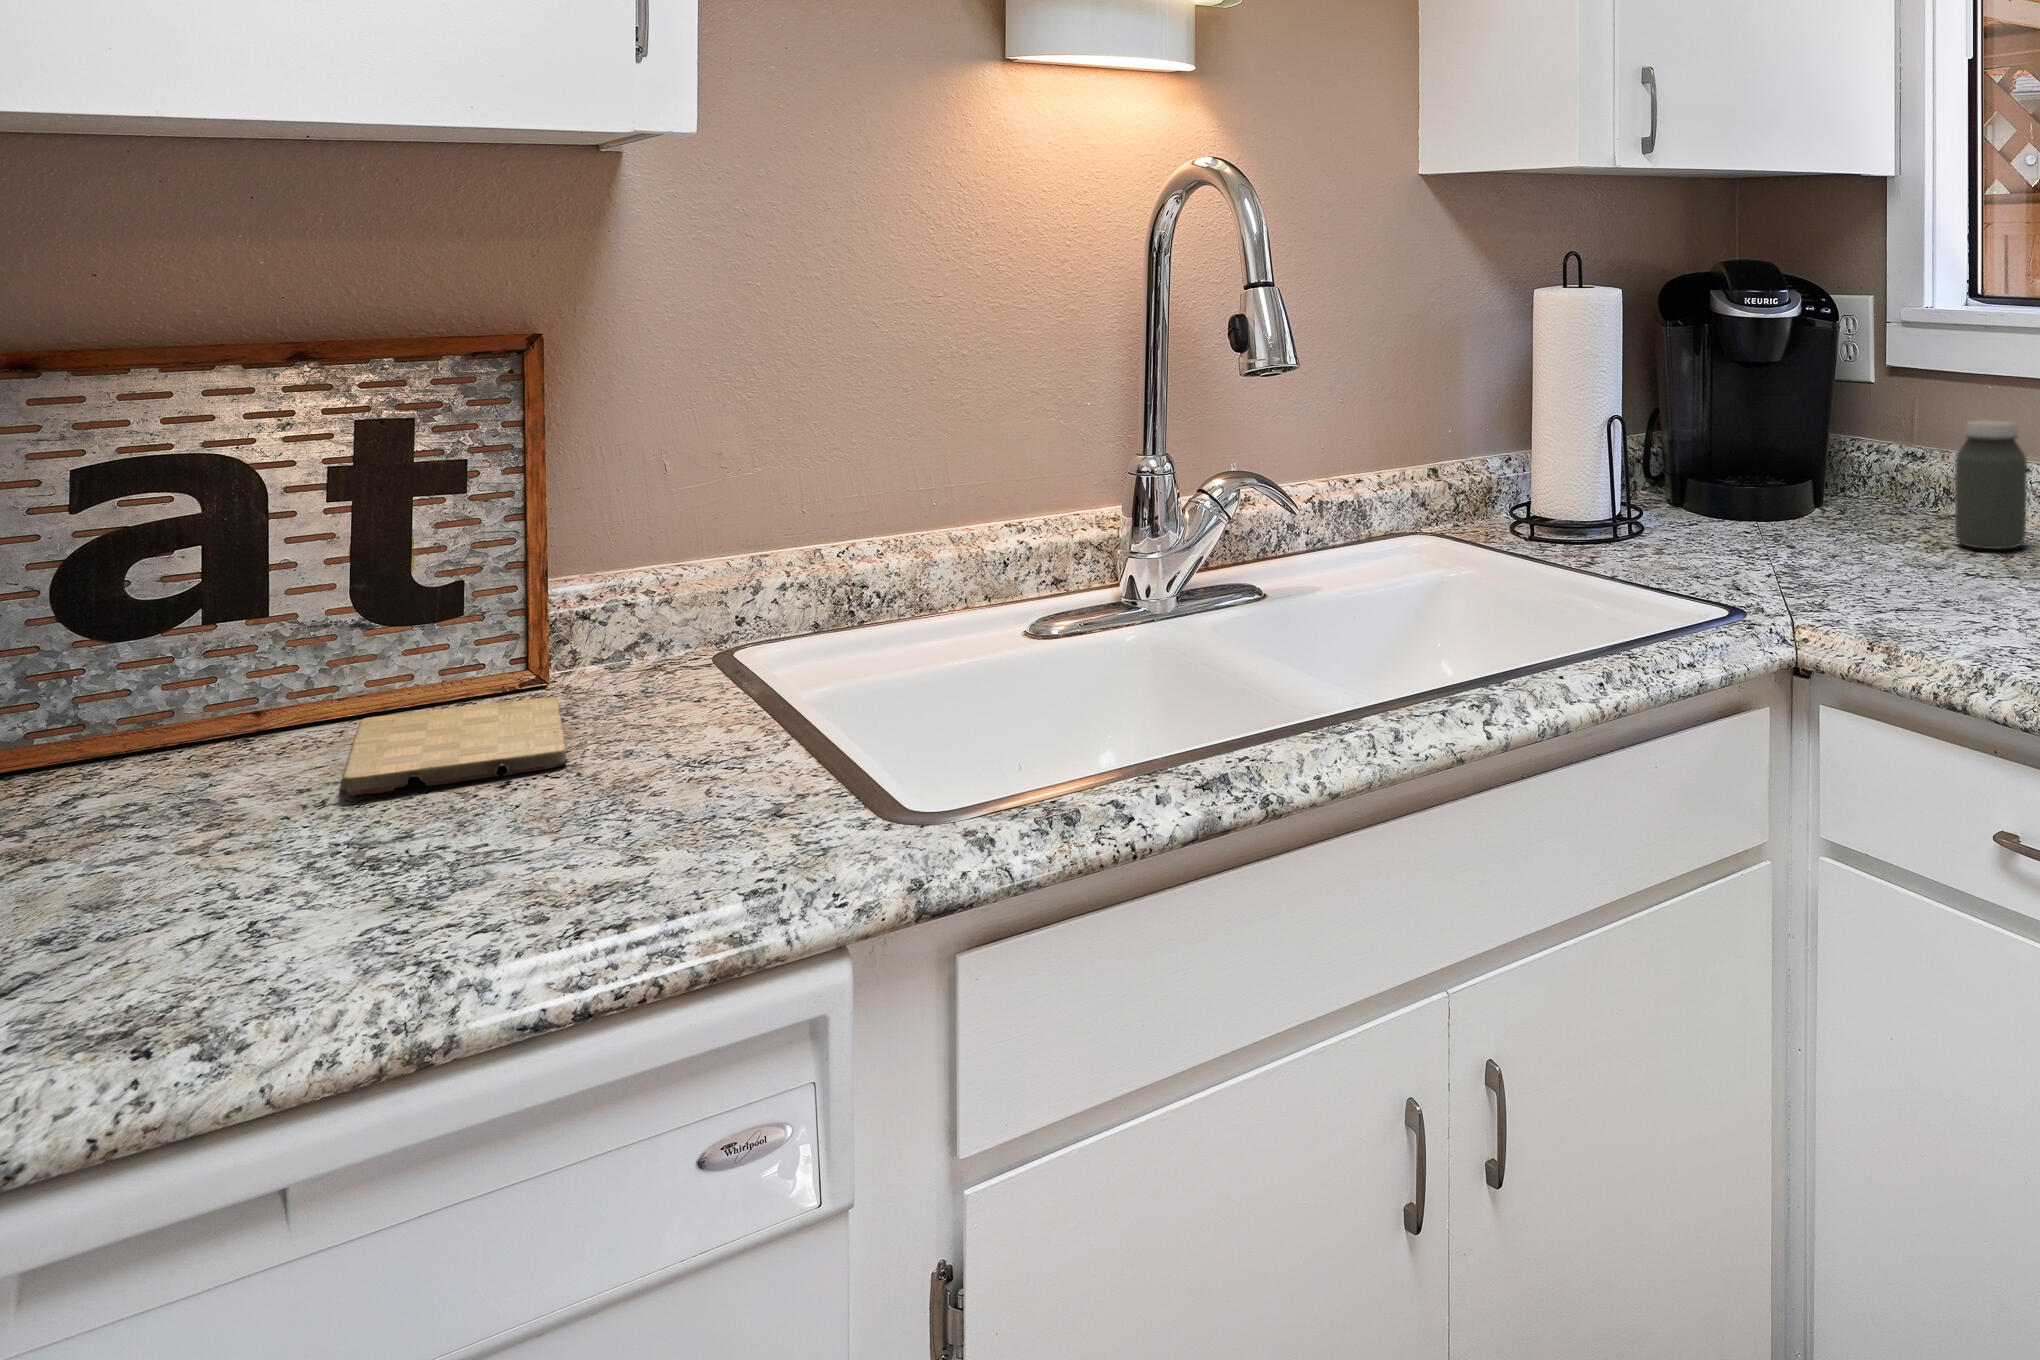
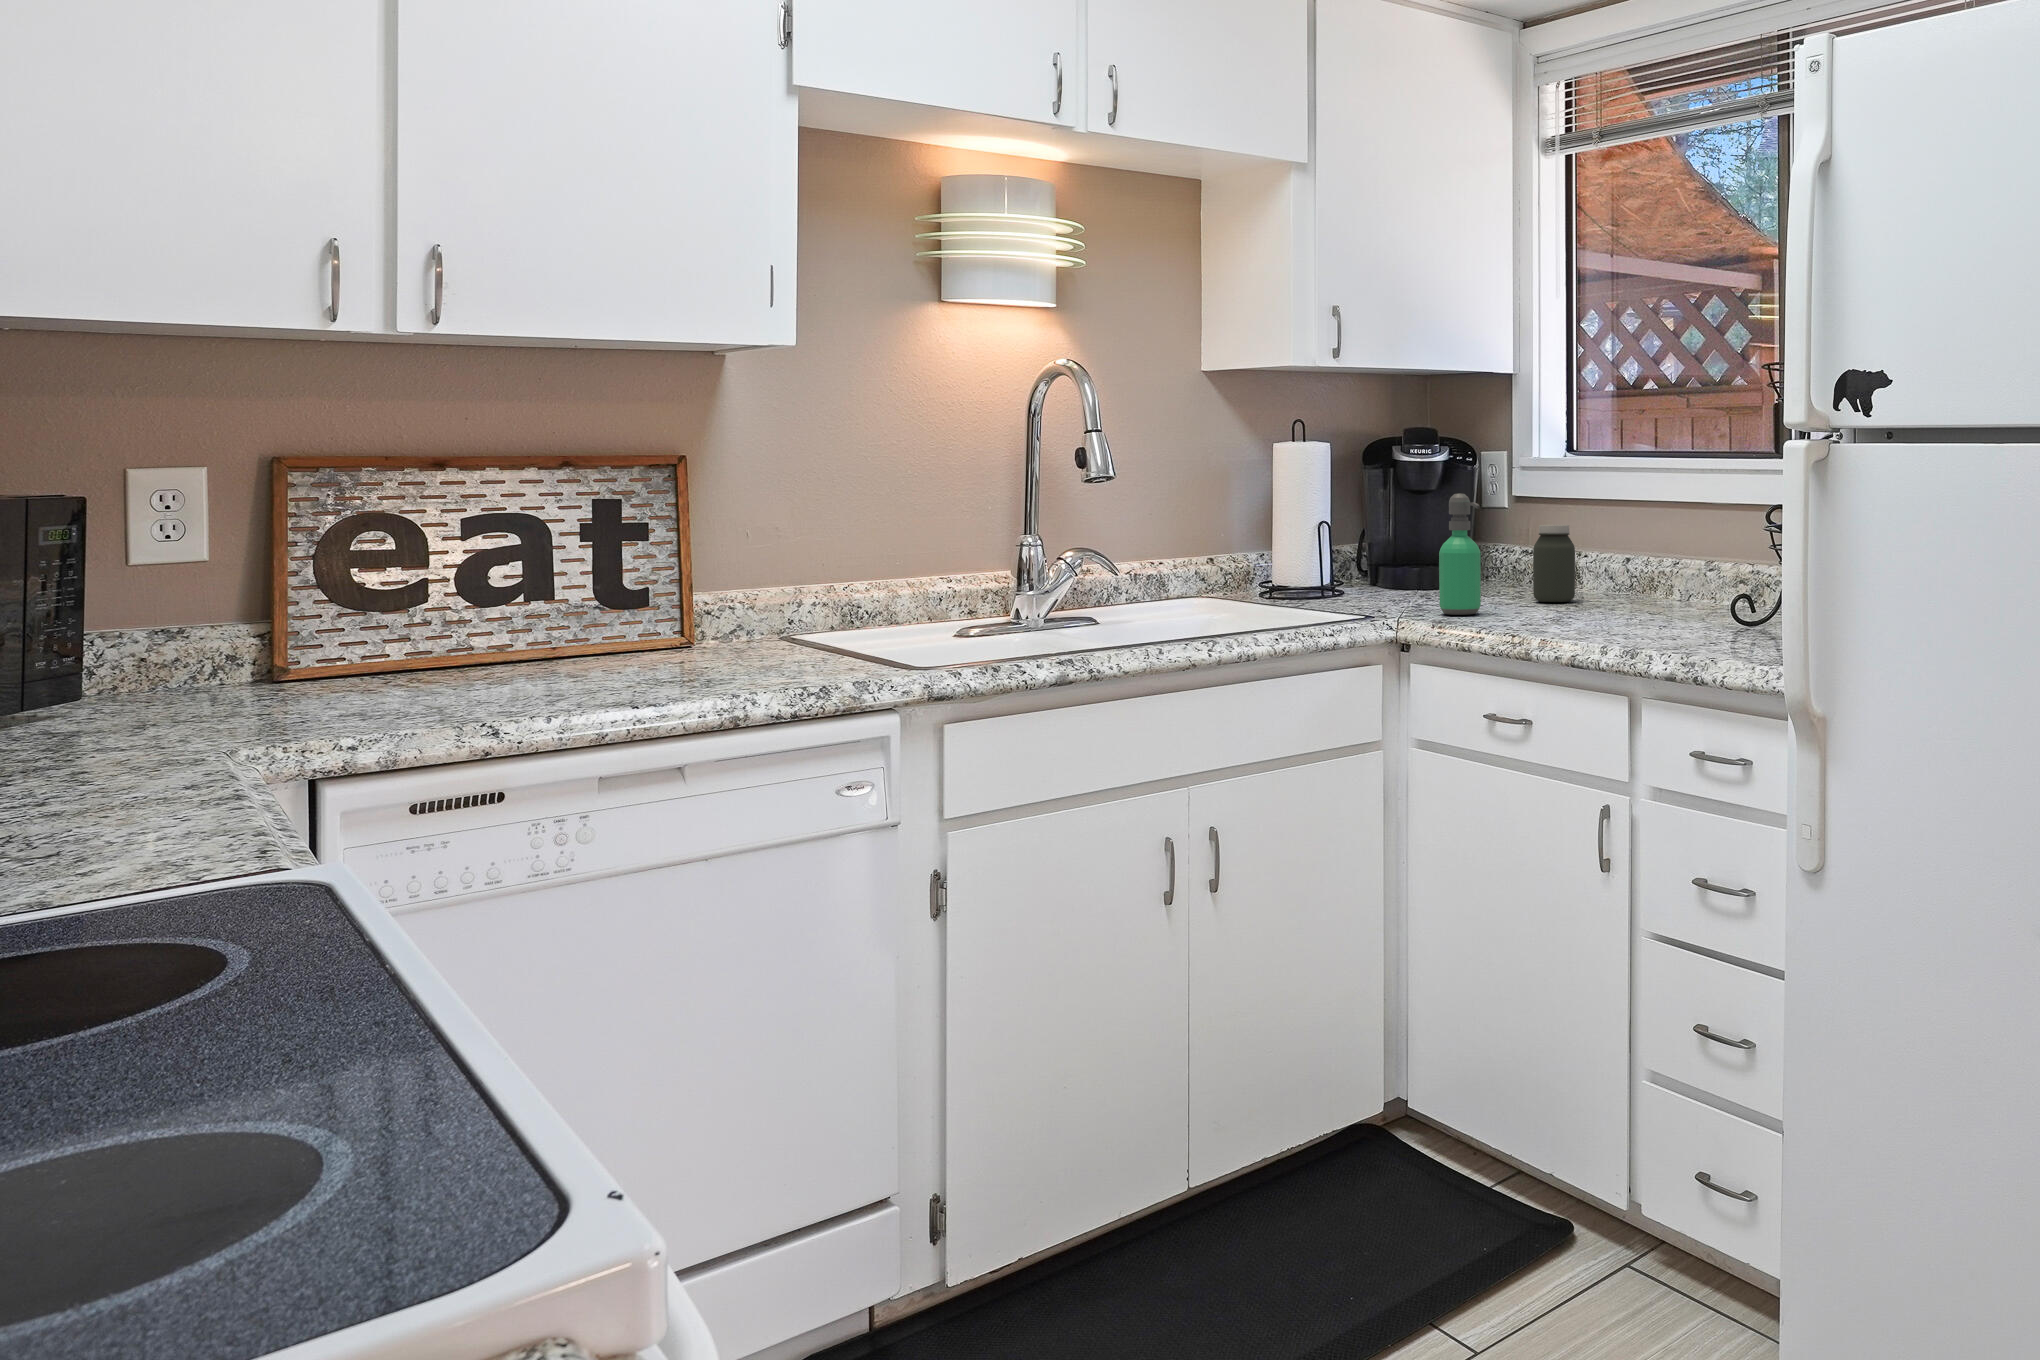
soap dispenser: none [1833,382,1914,590] -> present [1439,493,1481,615]
cutting board: present [339,697,568,797] -> none [611,648,735,670]

